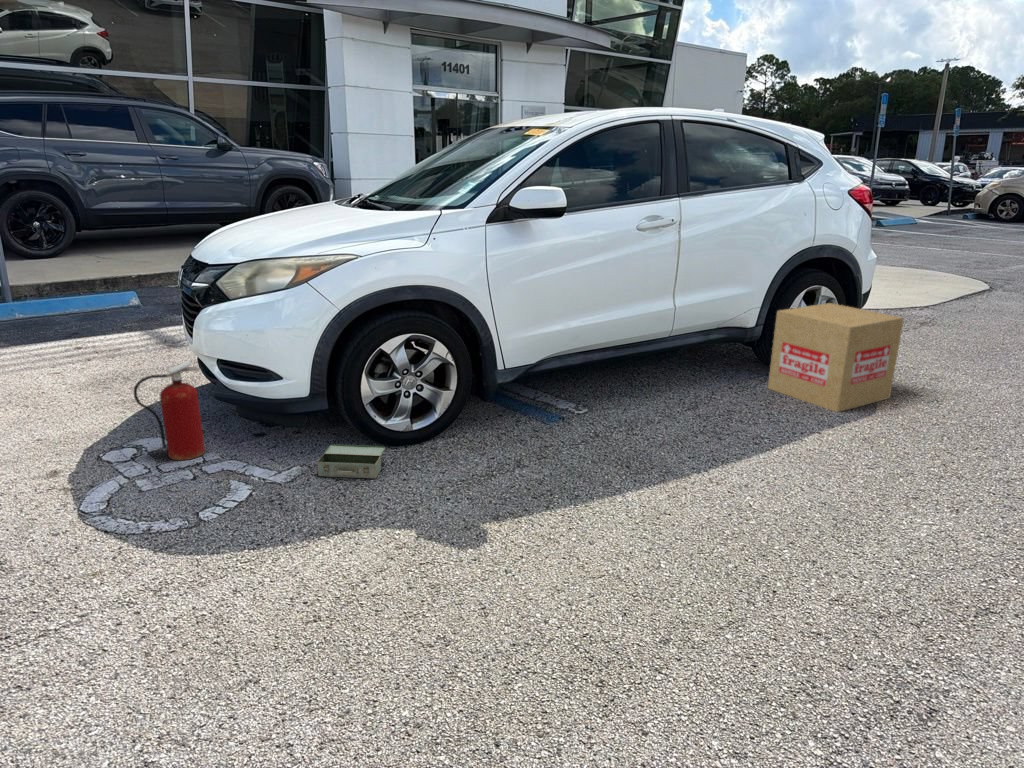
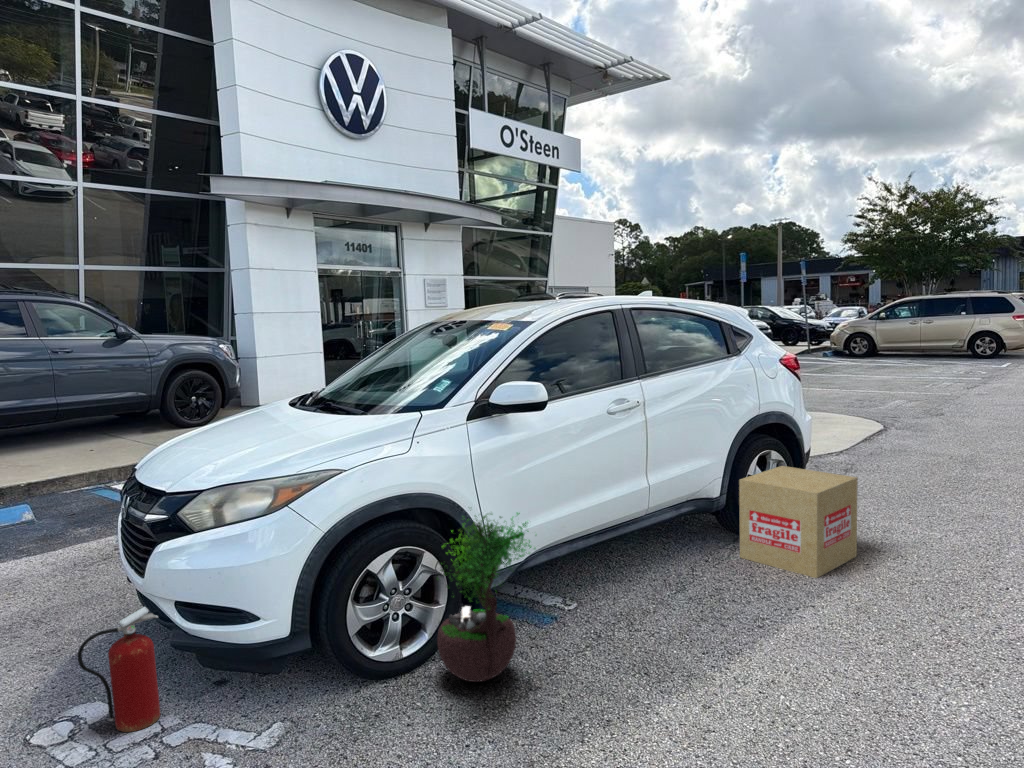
potted tree: none [434,296,534,457] -> present [437,513,531,682]
toolbox: present [317,444,385,478] -> none [306,683,380,732]

